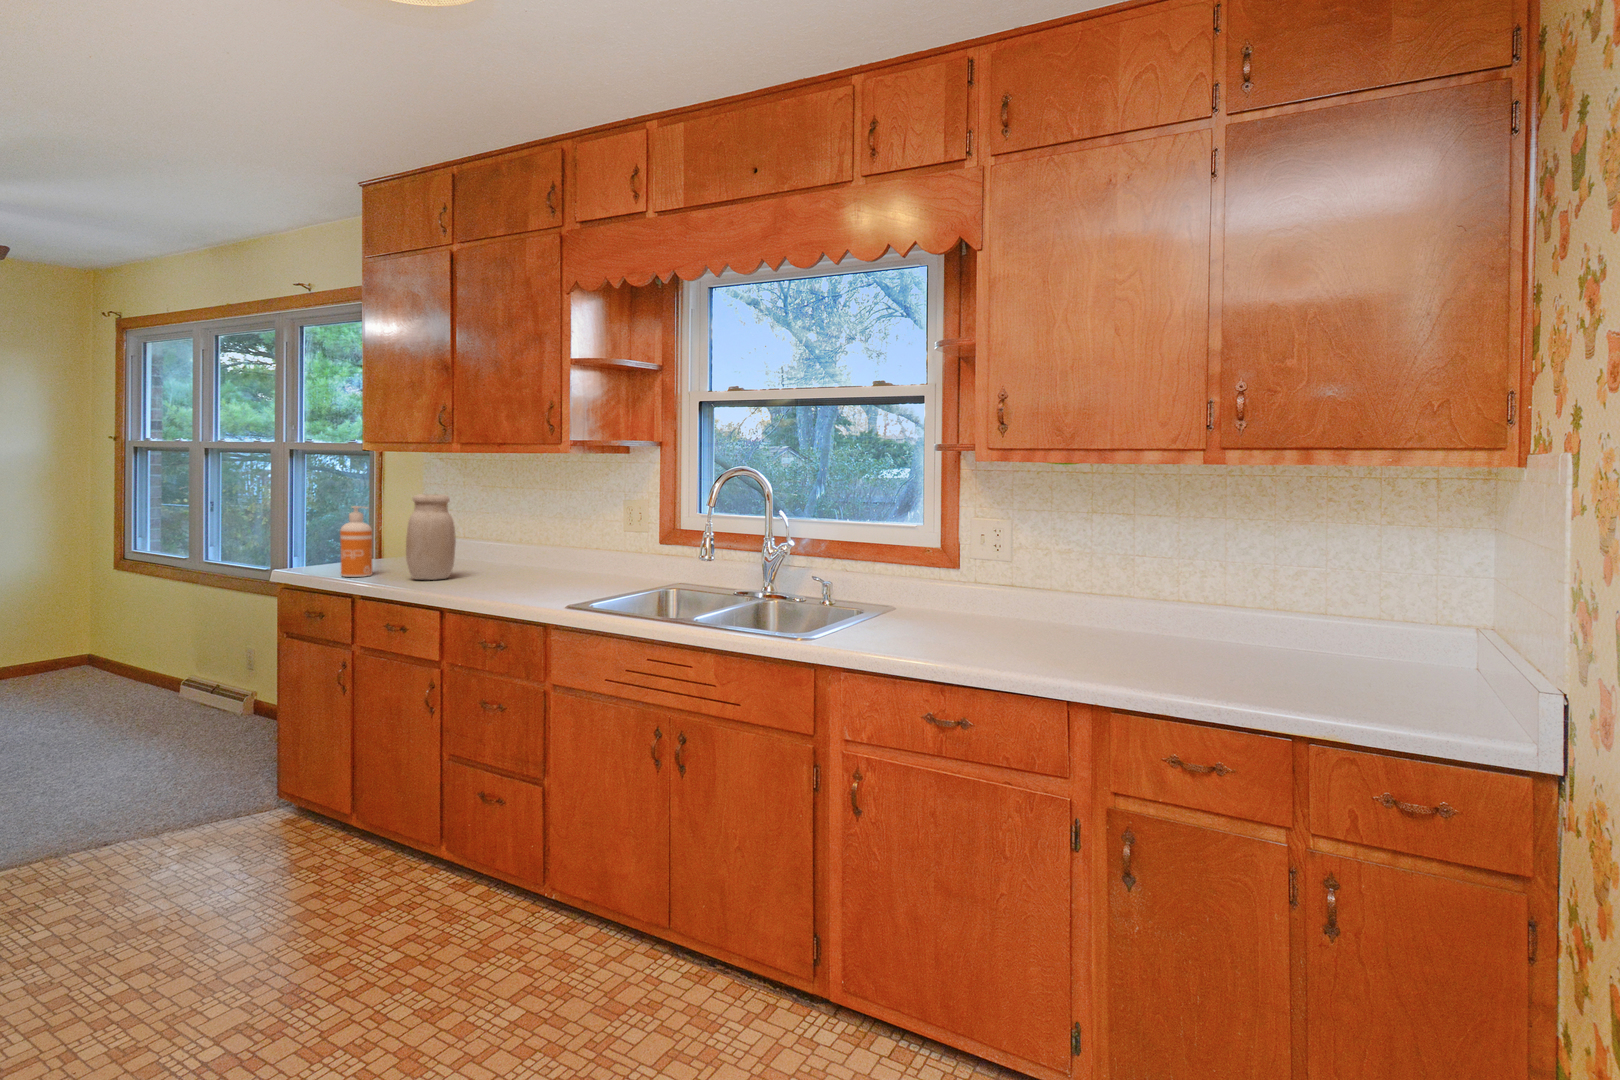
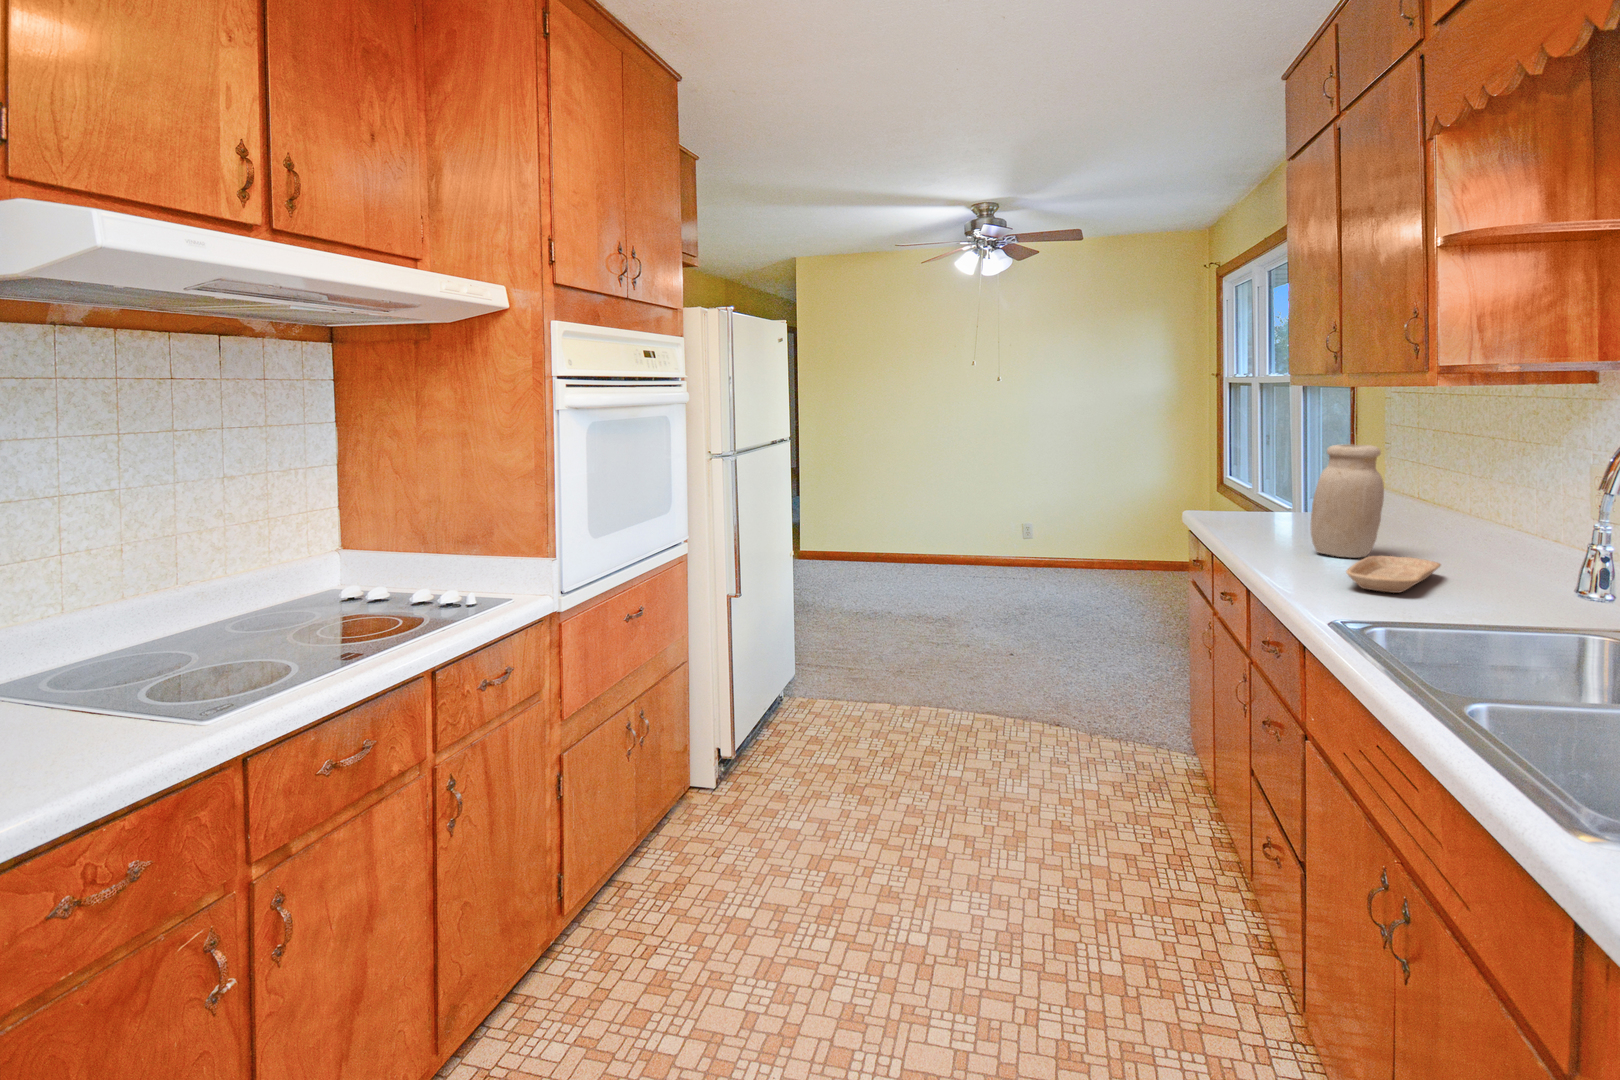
soap dispenser: present [340,506,372,577] -> none [1257,455,1299,539]
tray: none [468,571,525,591] -> present [1346,556,1441,593]

